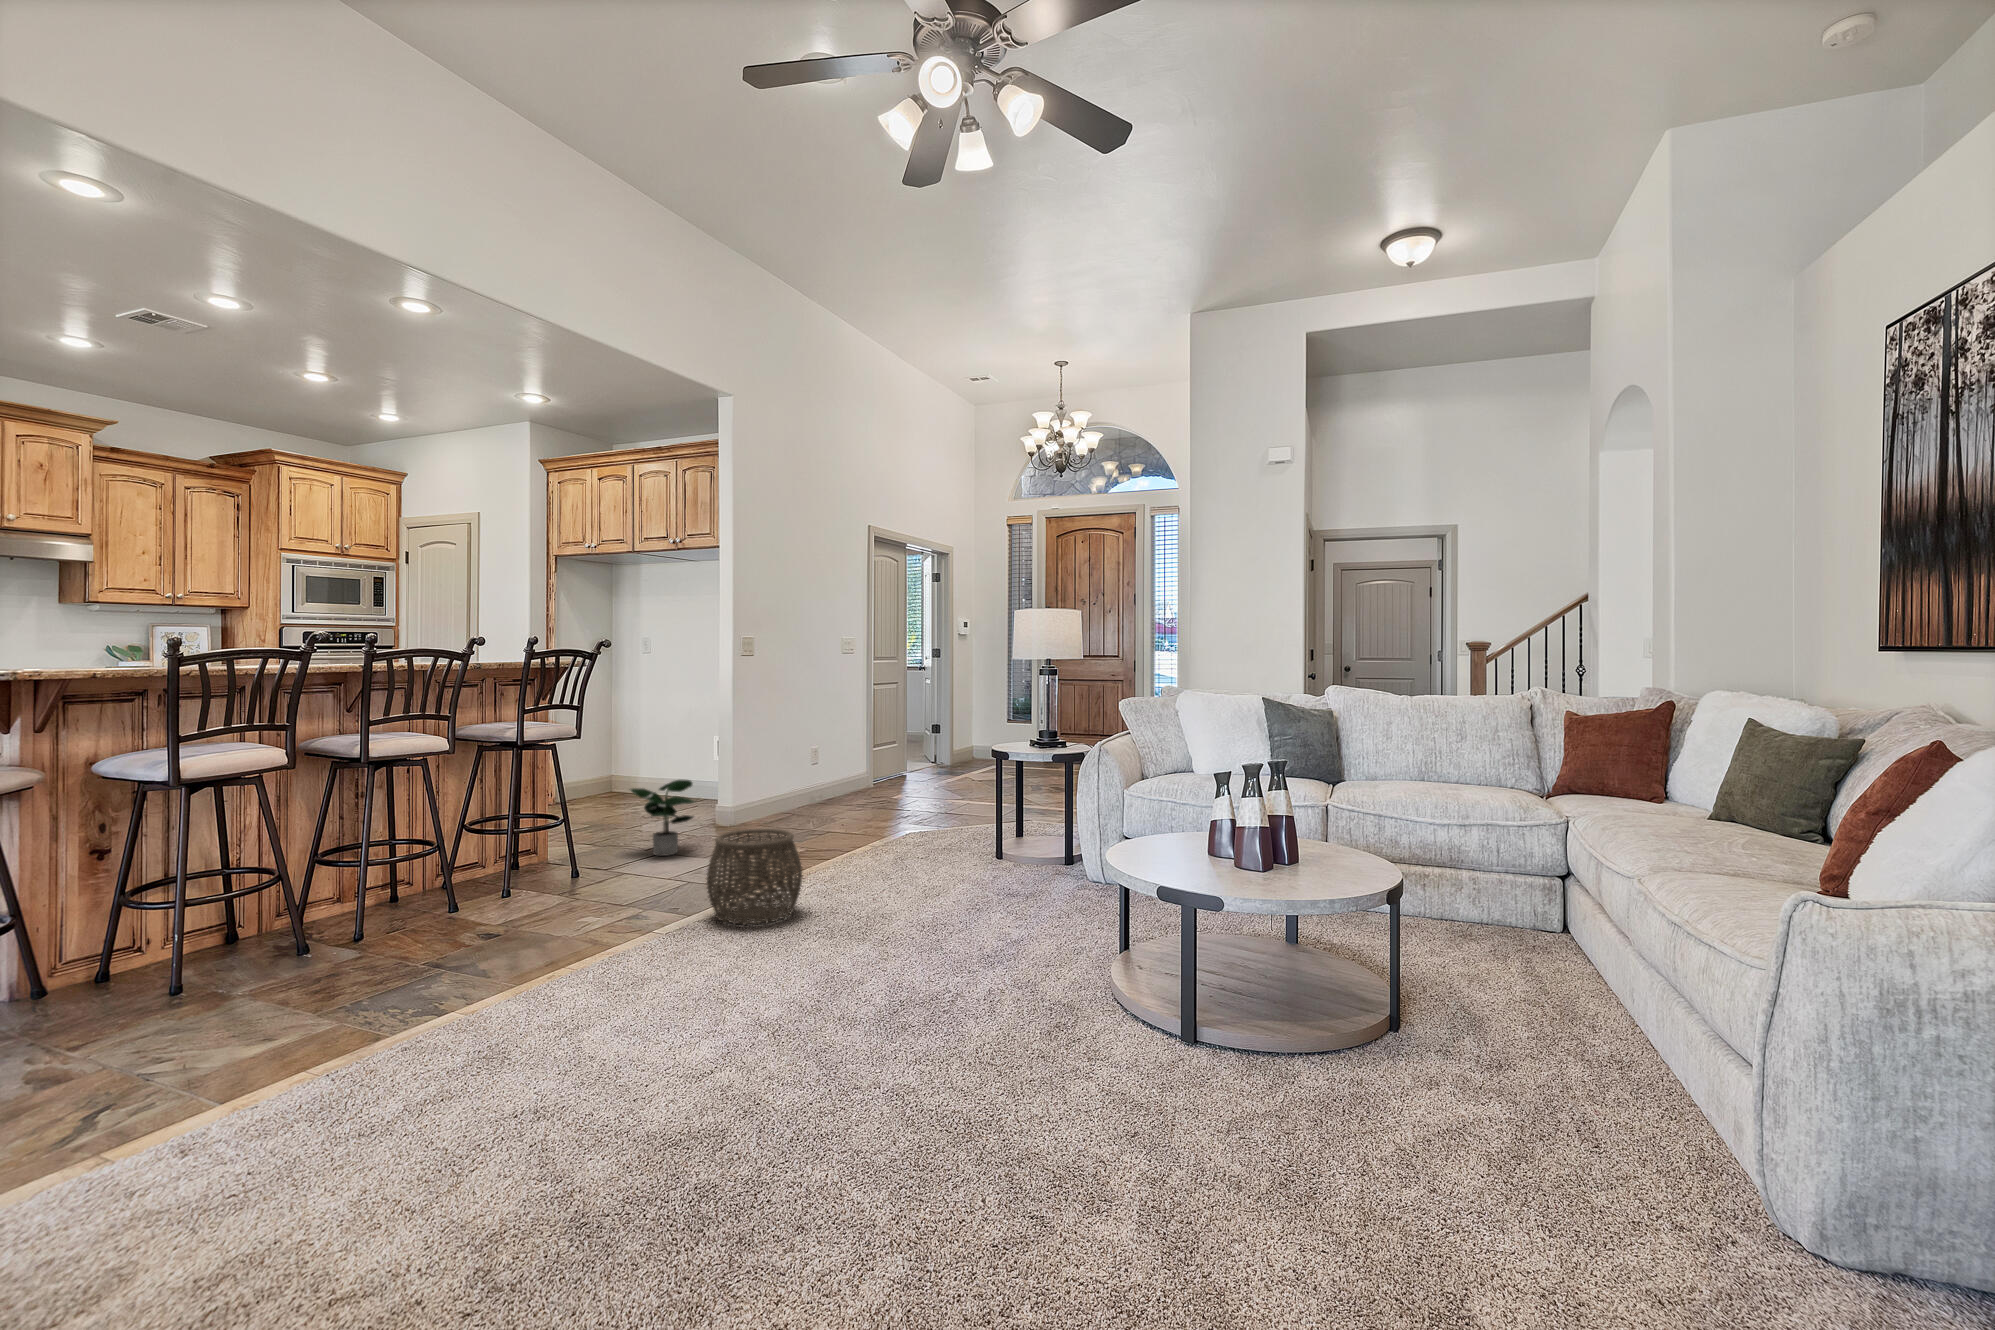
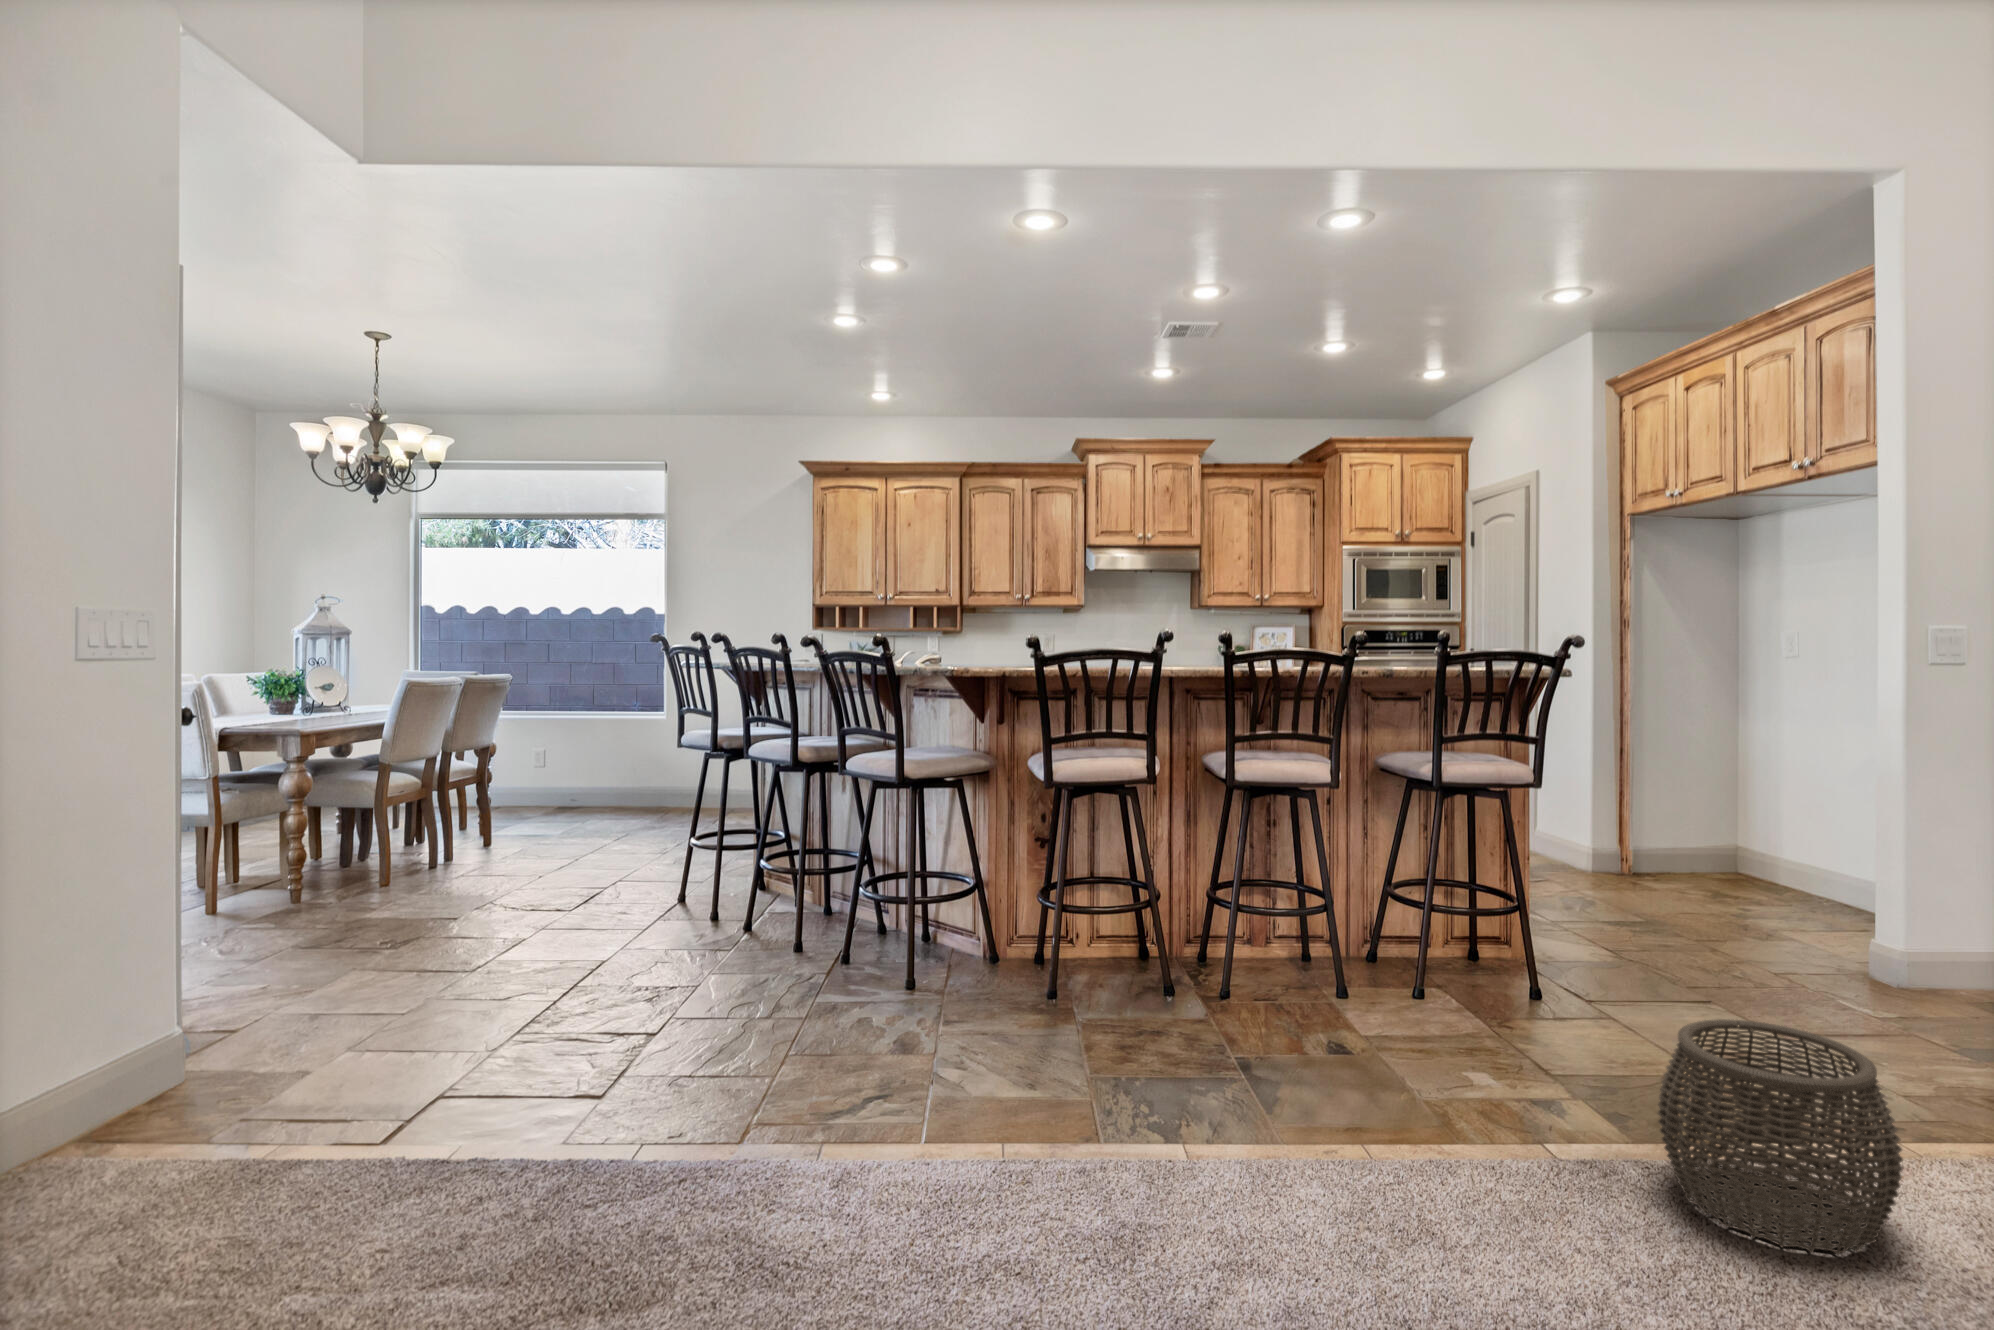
potted plant: present [631,780,696,856] -> none [1646,872,1773,999]

